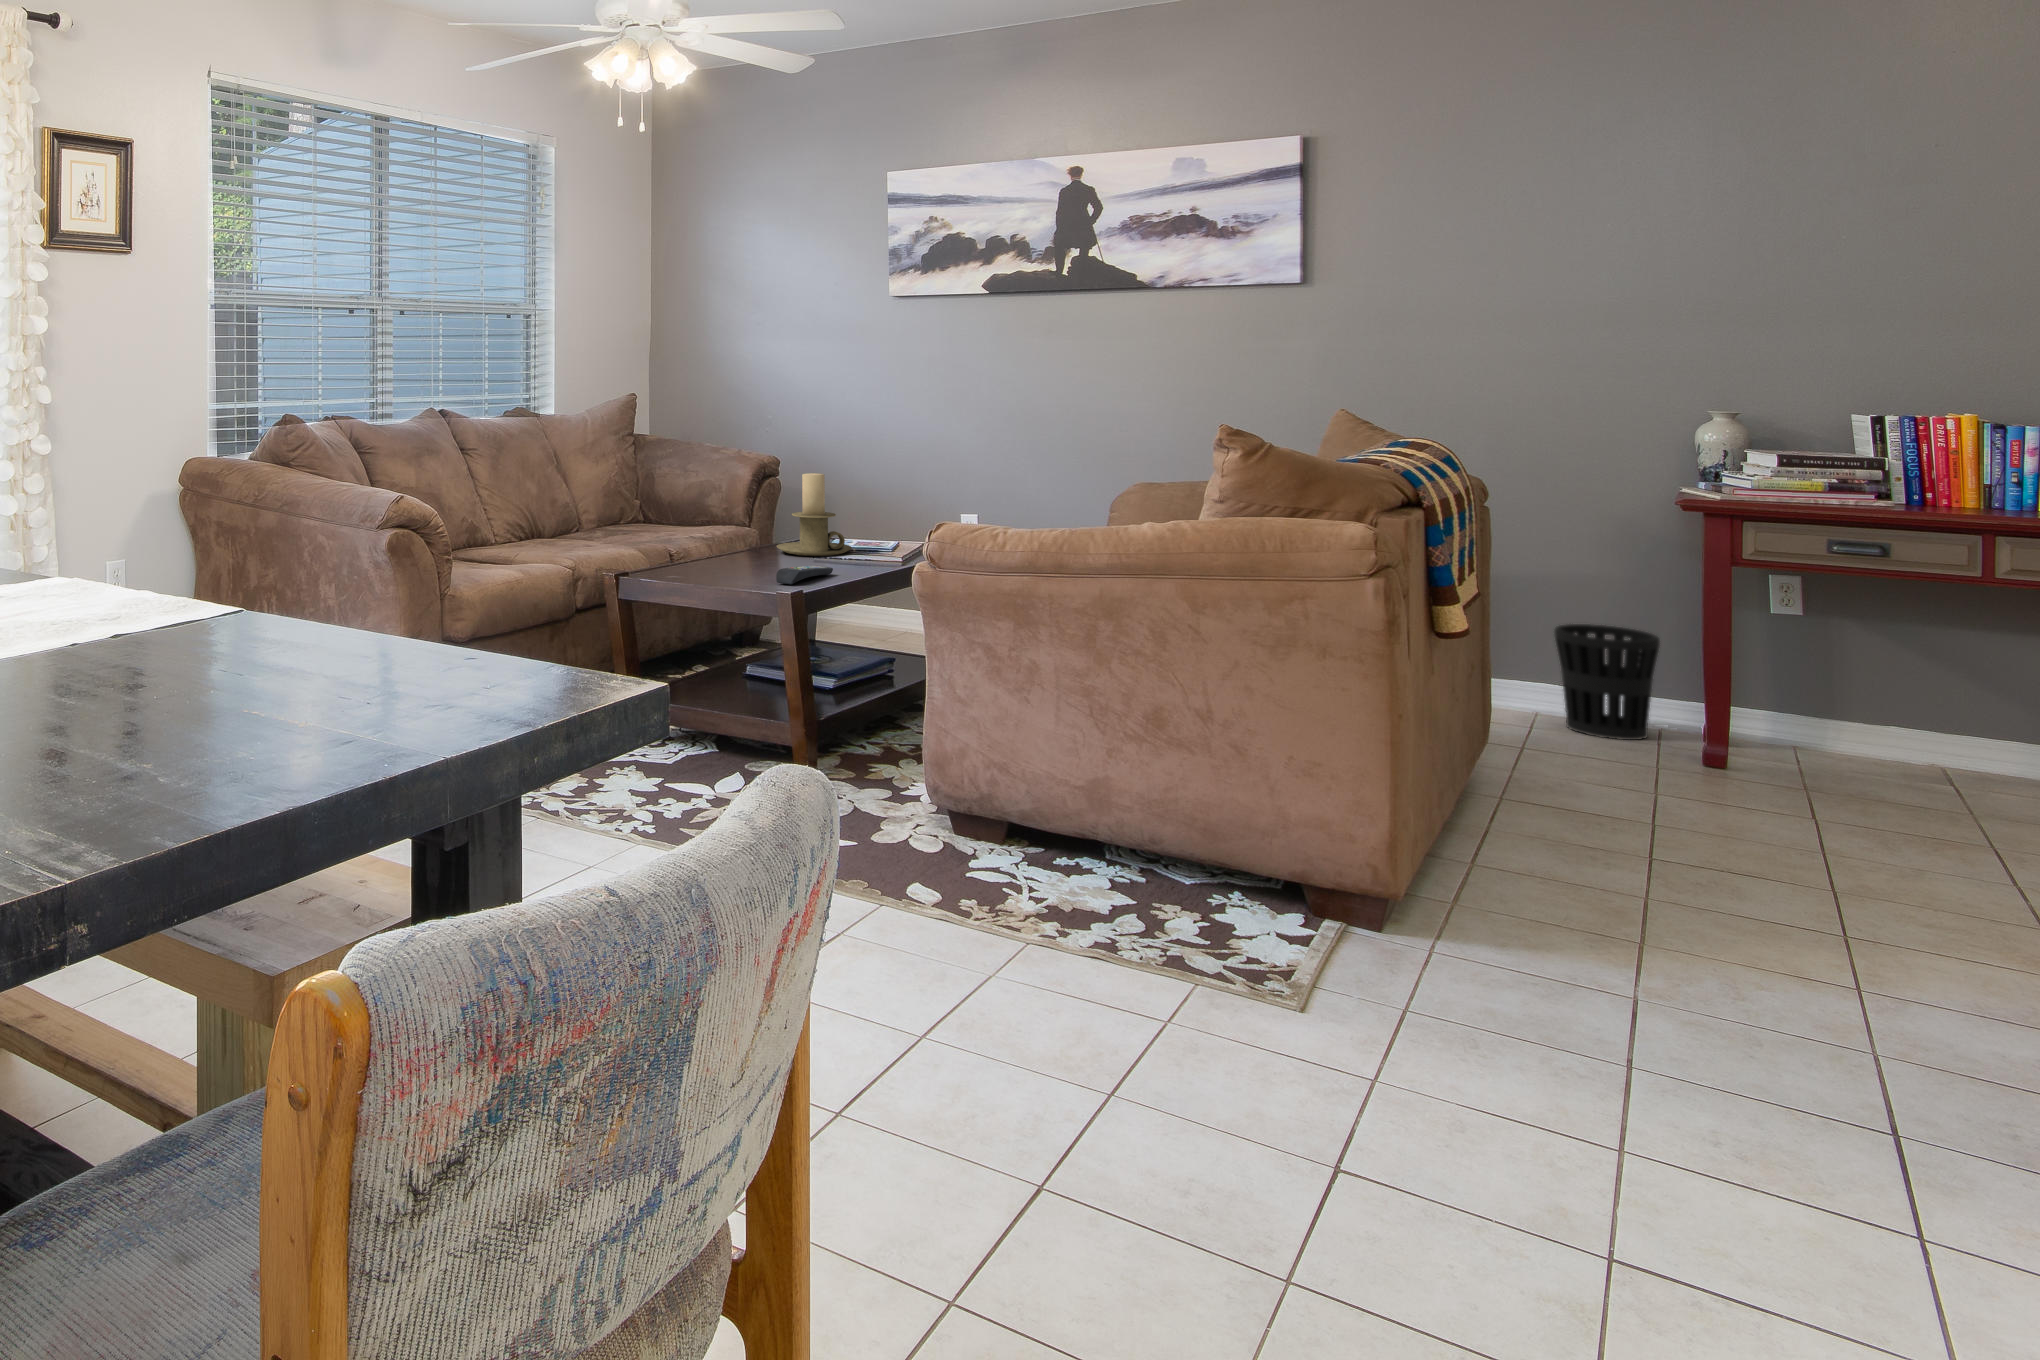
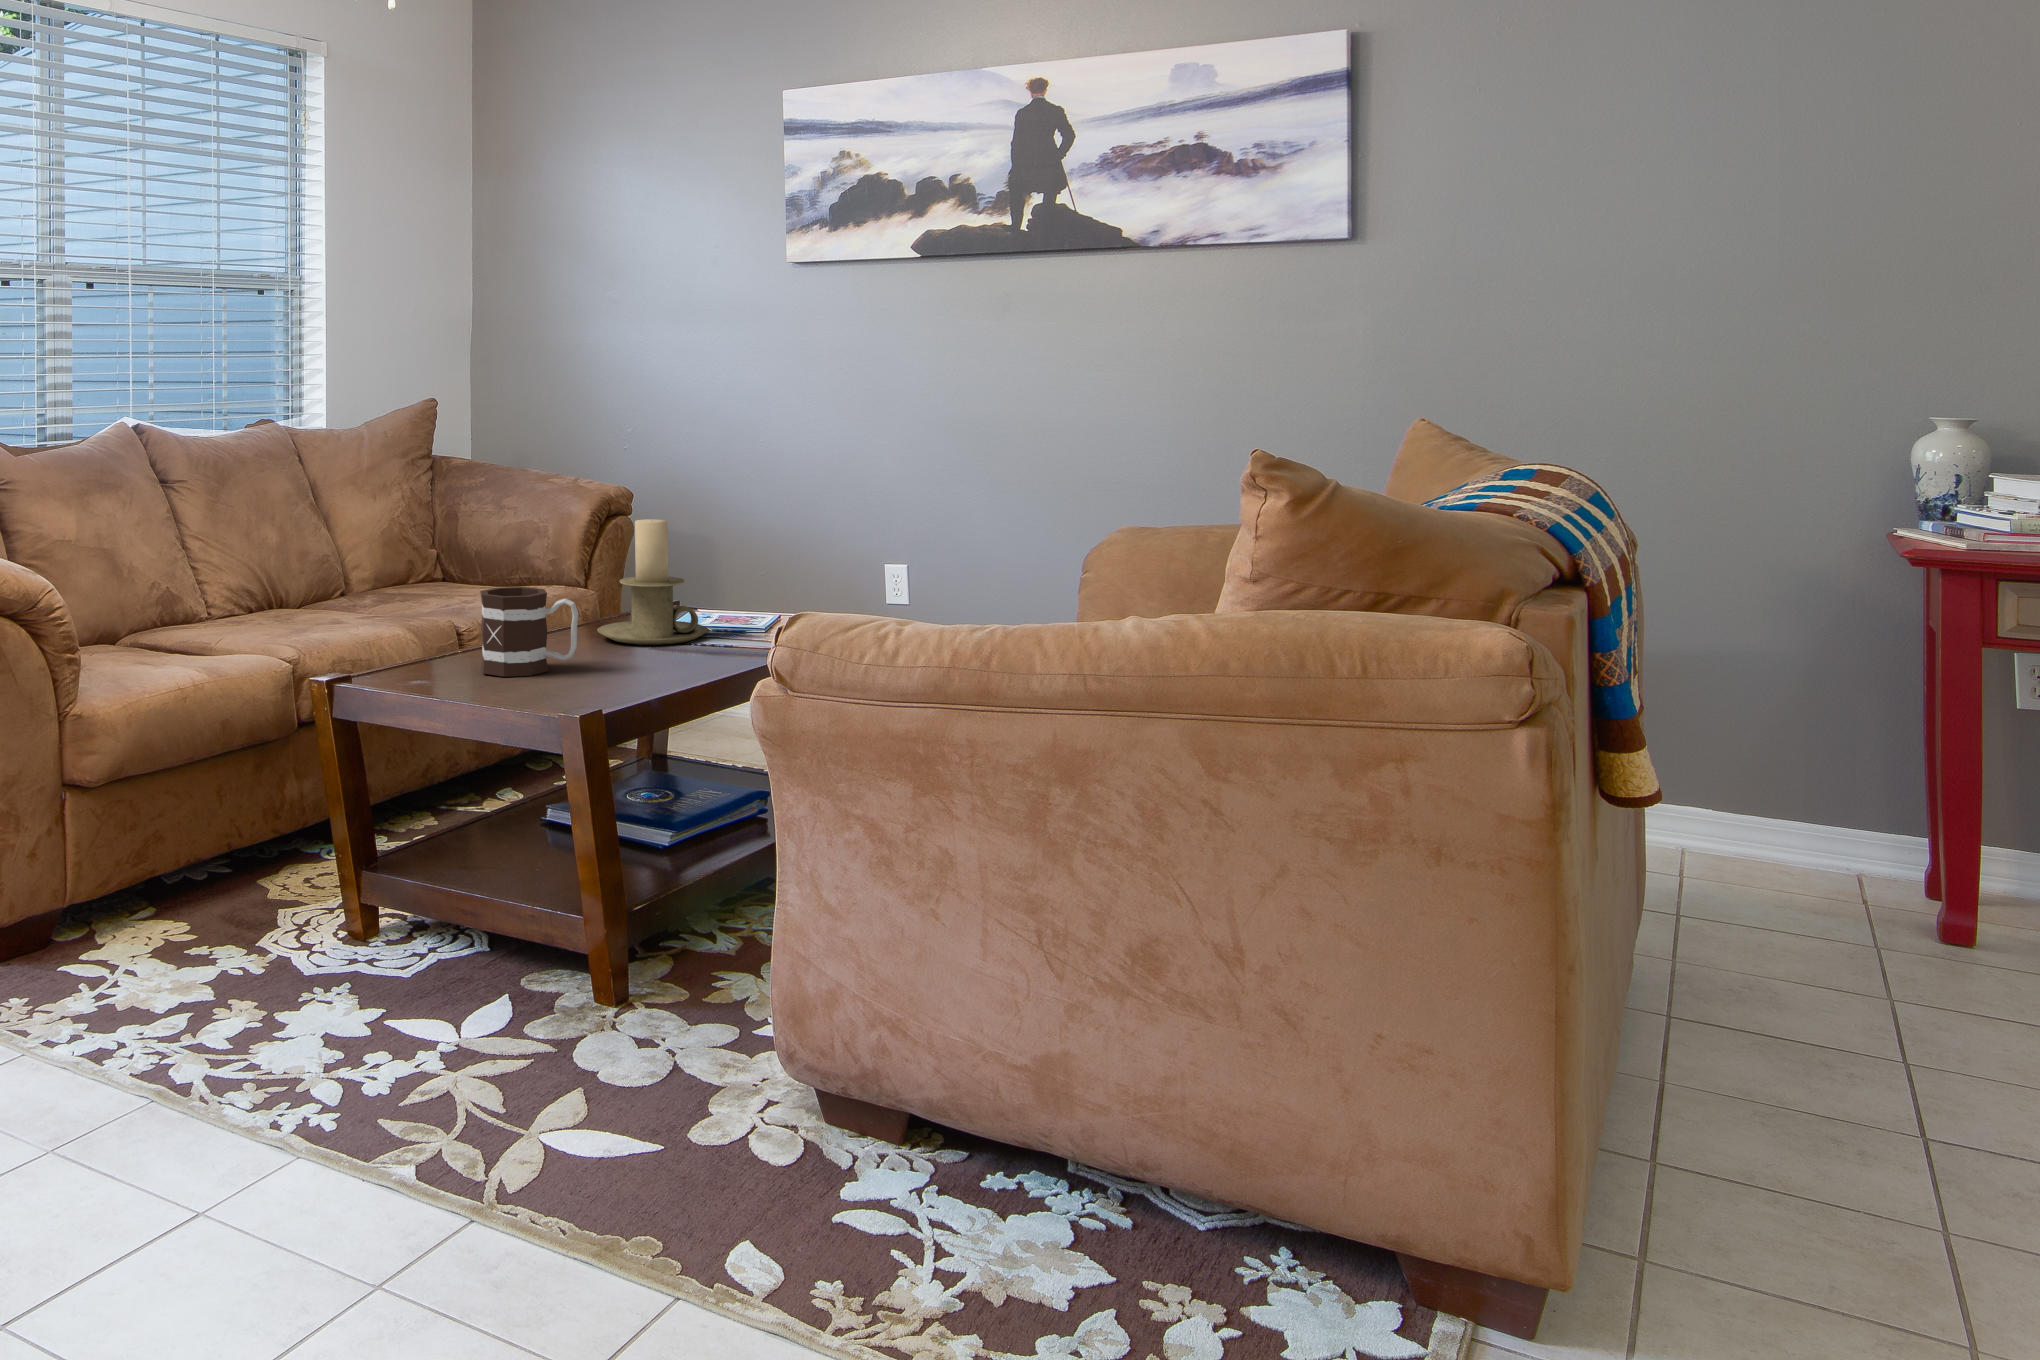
mug: none [708,515,773,572] -> present [480,587,578,677]
remote control: present [776,566,833,584] -> none [570,666,664,700]
wastebasket: present [1554,624,1660,740] -> none [1713,725,1863,897]

